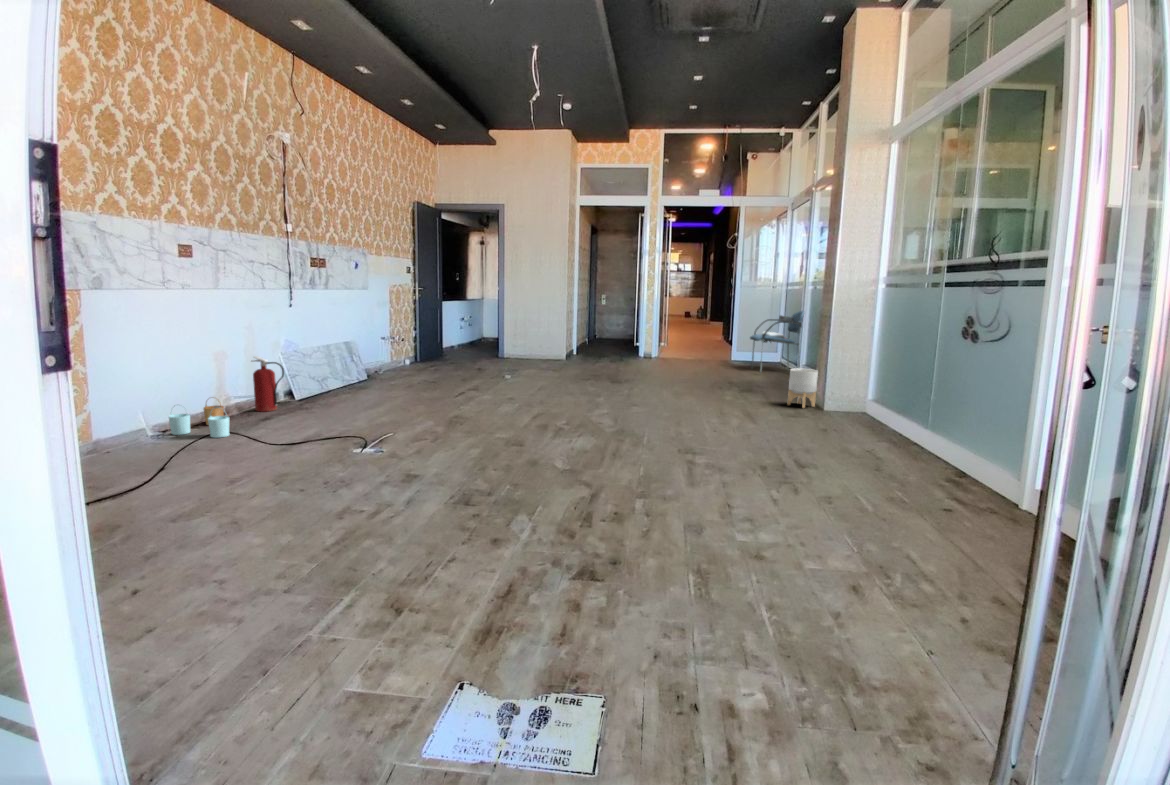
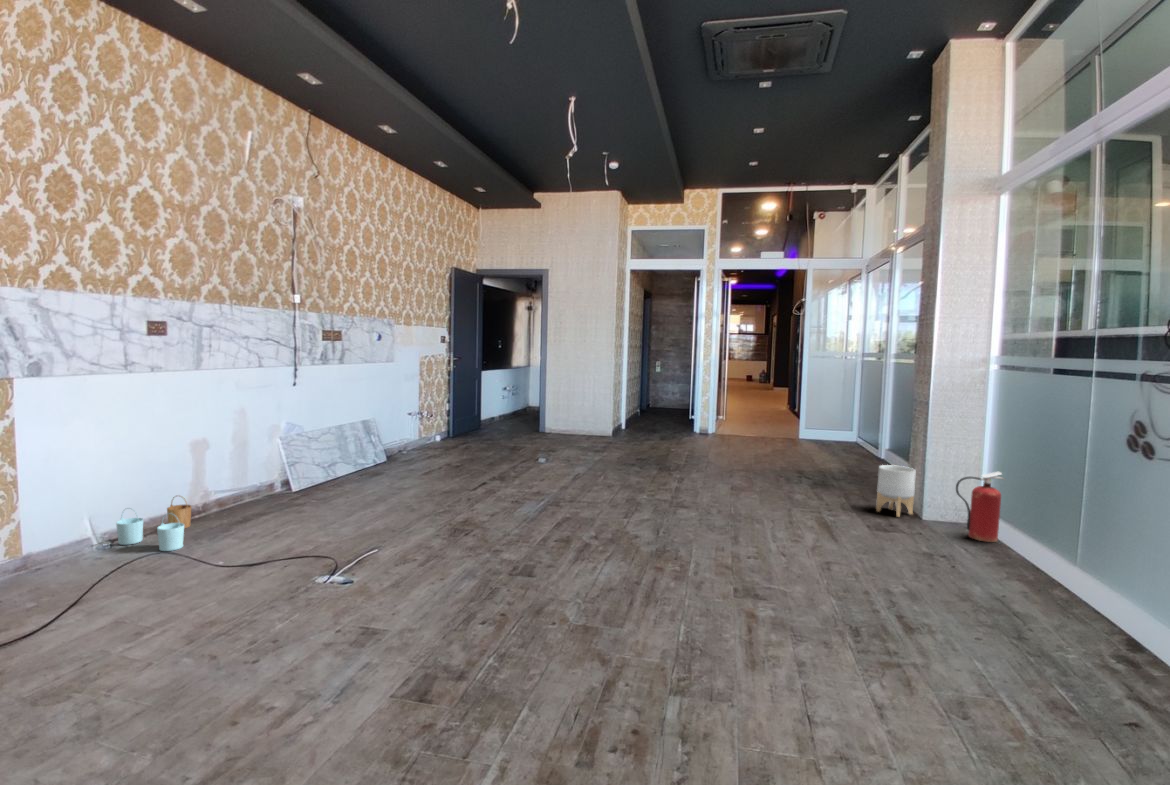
chair: present [750,311,804,372] -> none [821,386,887,464]
fire extinguisher: present [253,356,284,412] -> present [956,472,1004,542]

